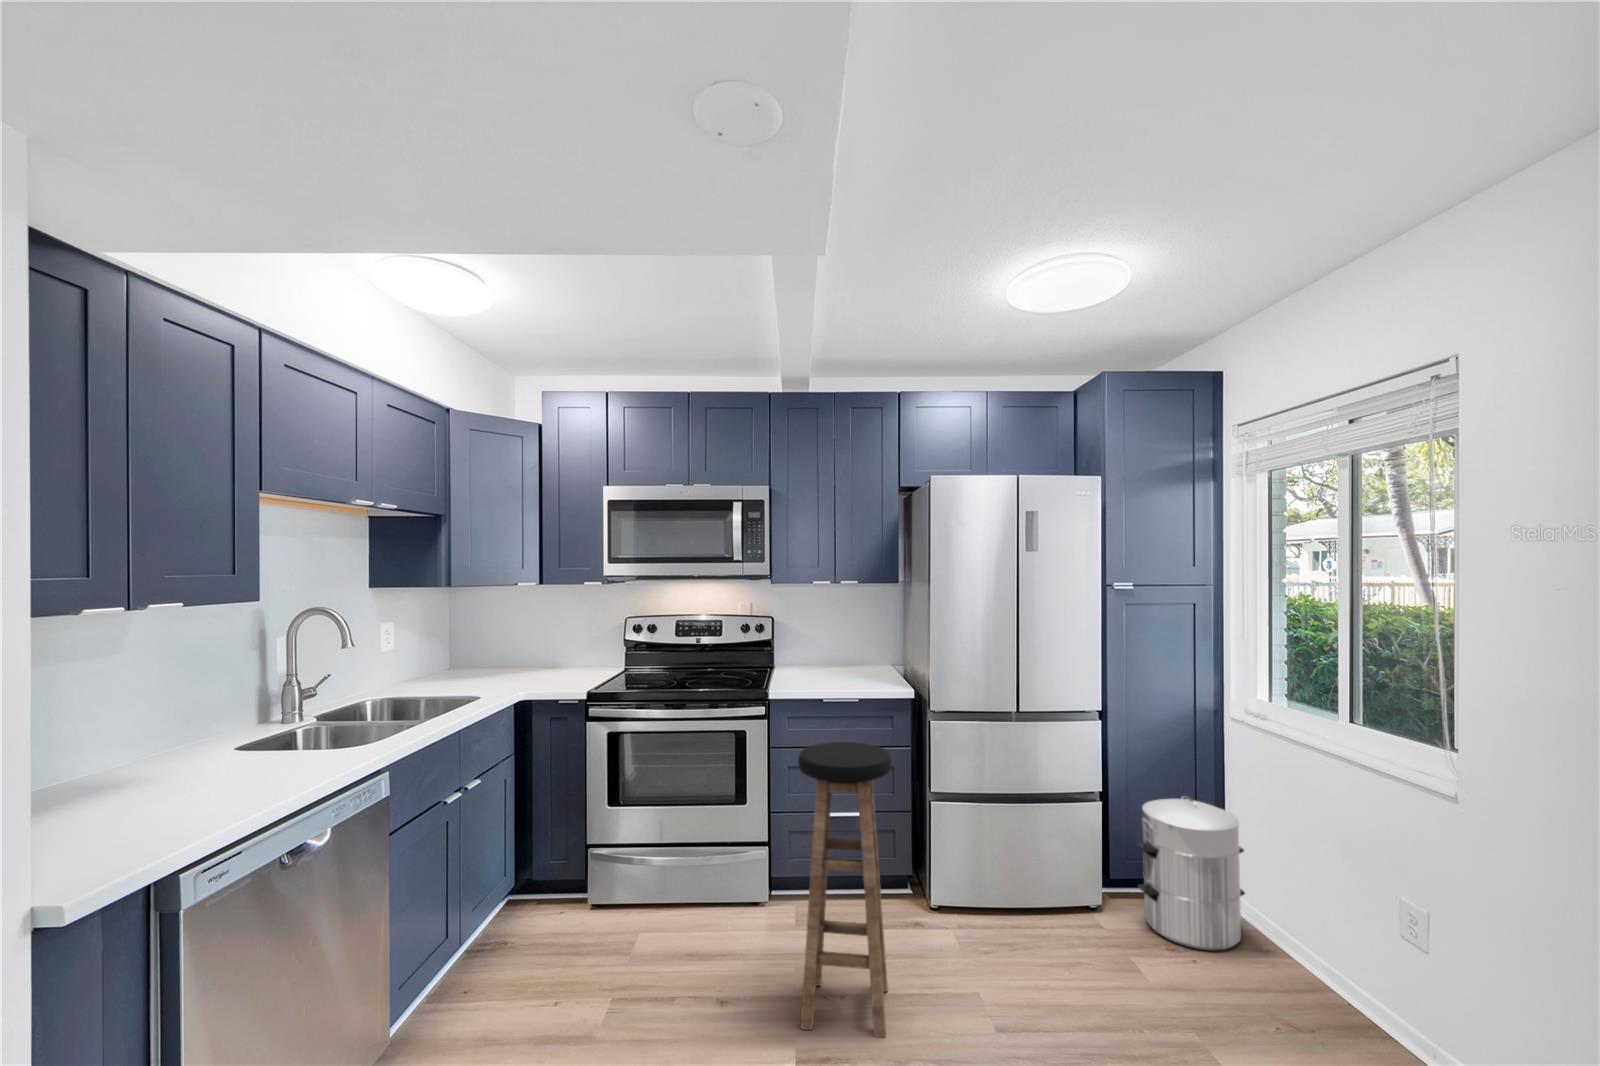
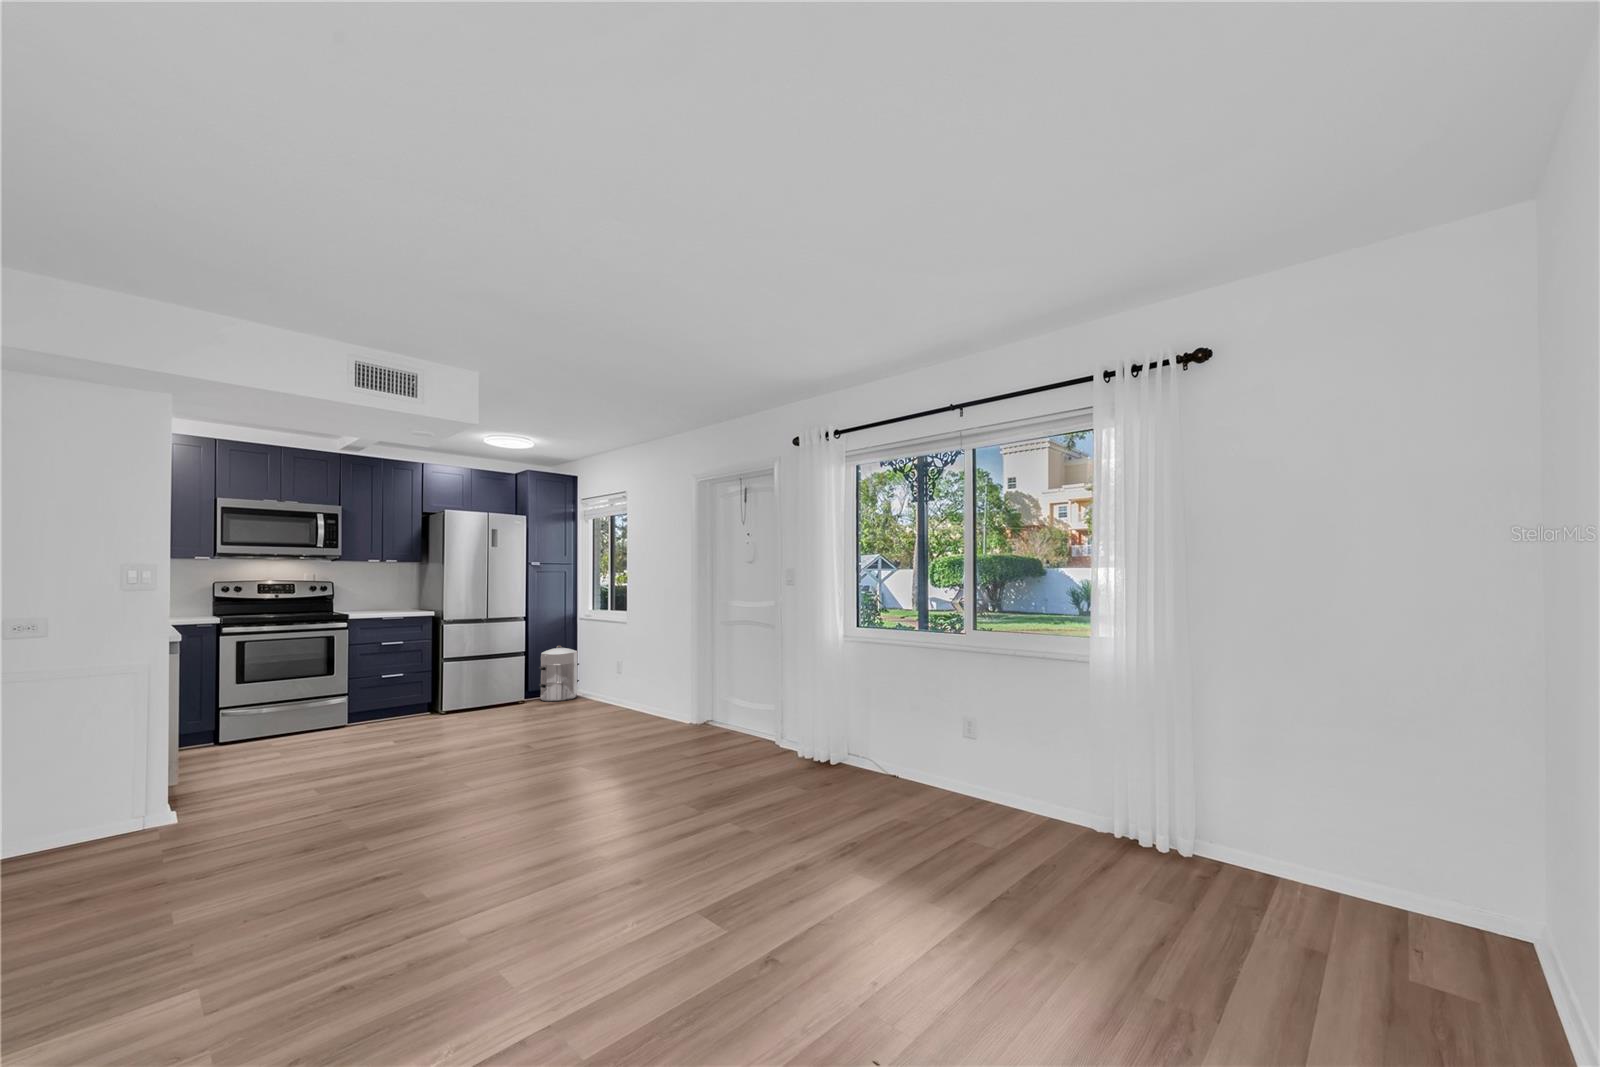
bar stool: present [798,742,891,1037] -> none [389,622,437,737]

